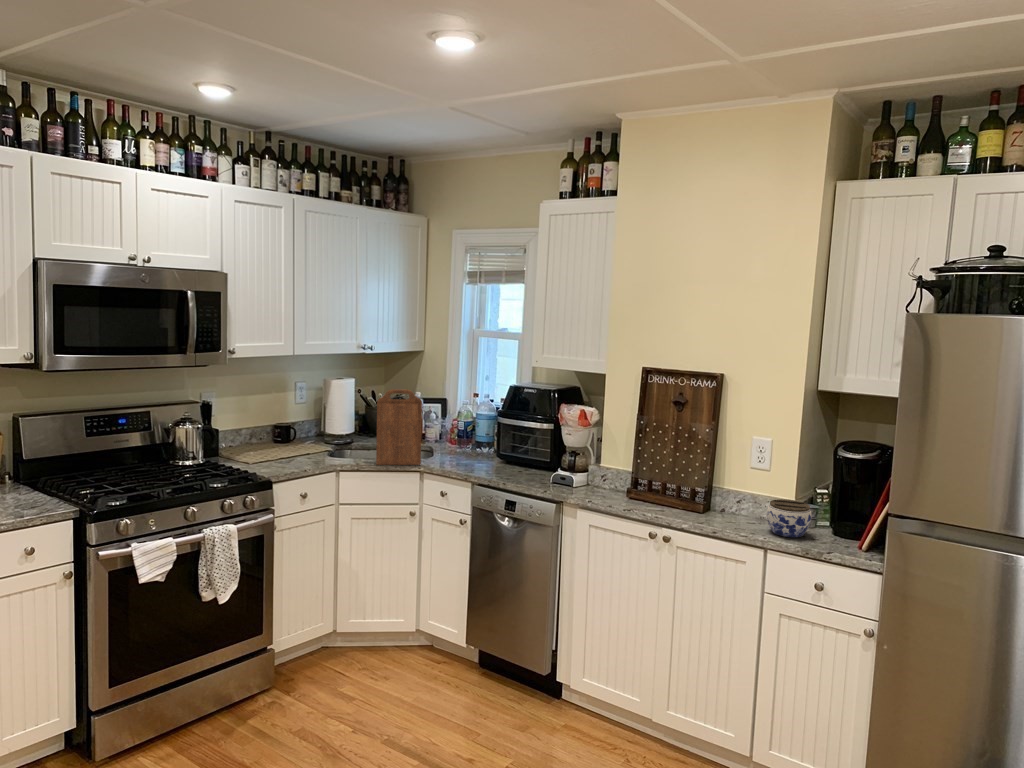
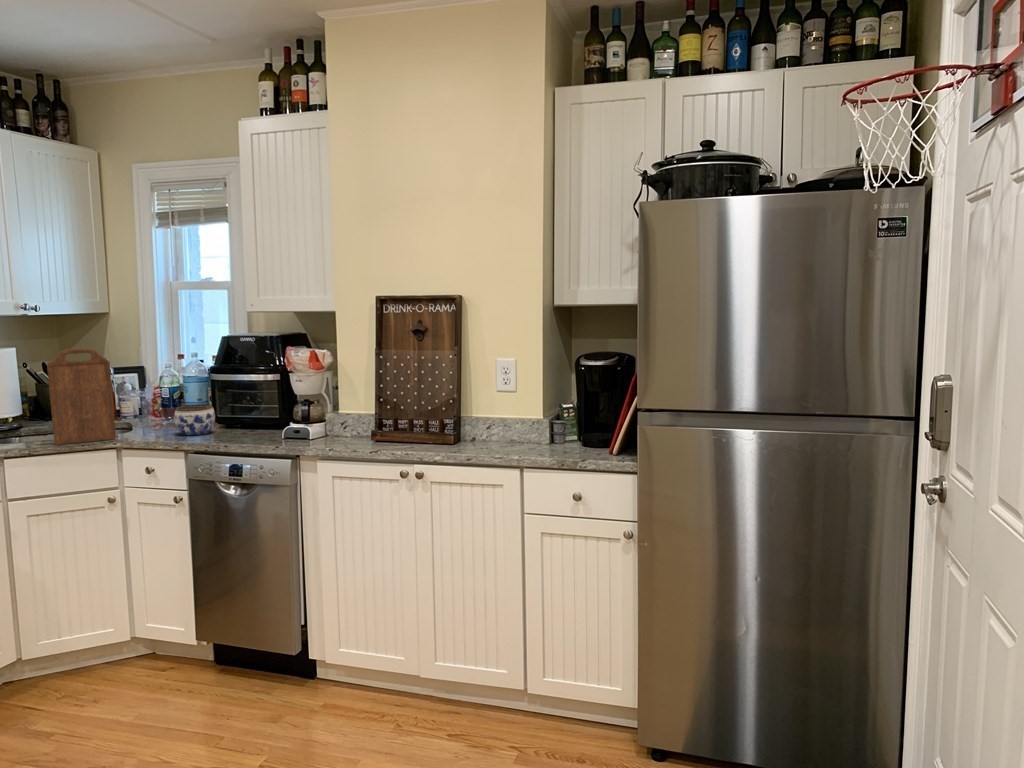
jar: present [767,499,812,537] -> present [174,404,215,435]

